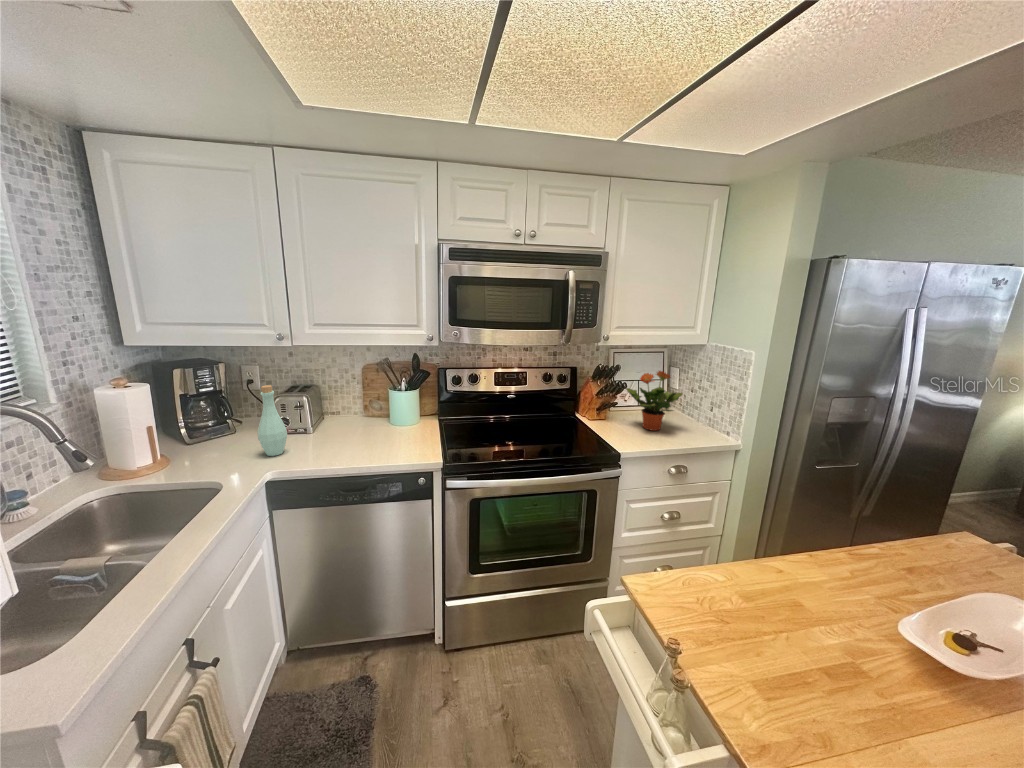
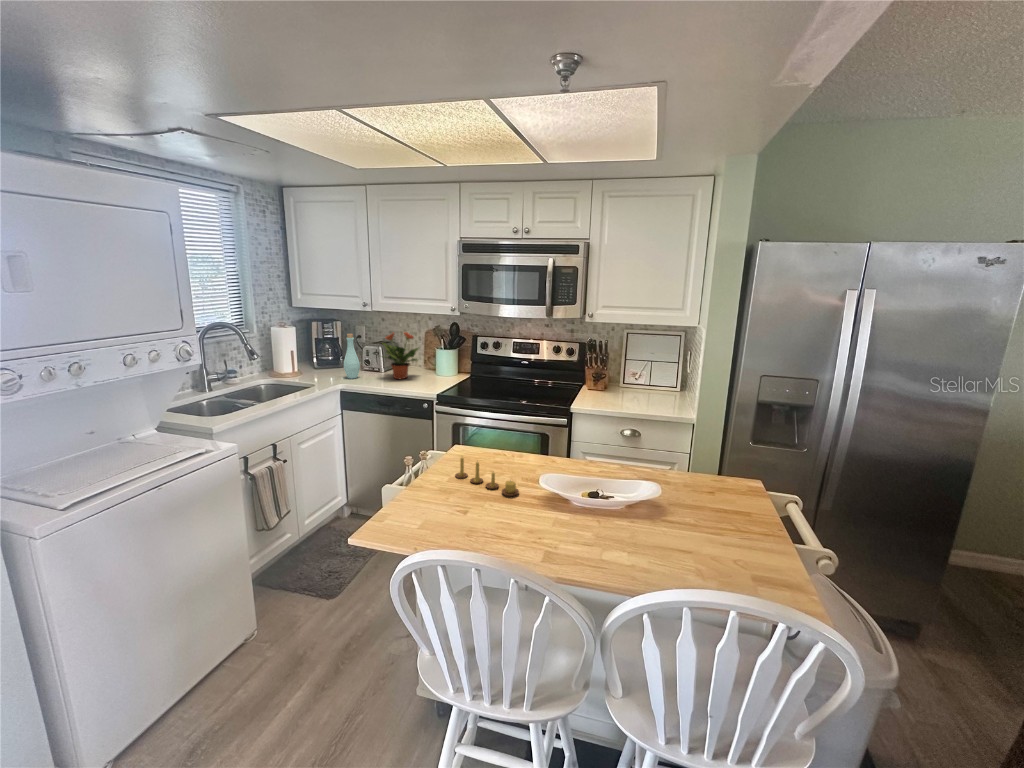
potted plant: present [626,371,683,431] -> present [382,332,419,379]
candle: none [760,644,925,712] -> present [455,457,519,496]

